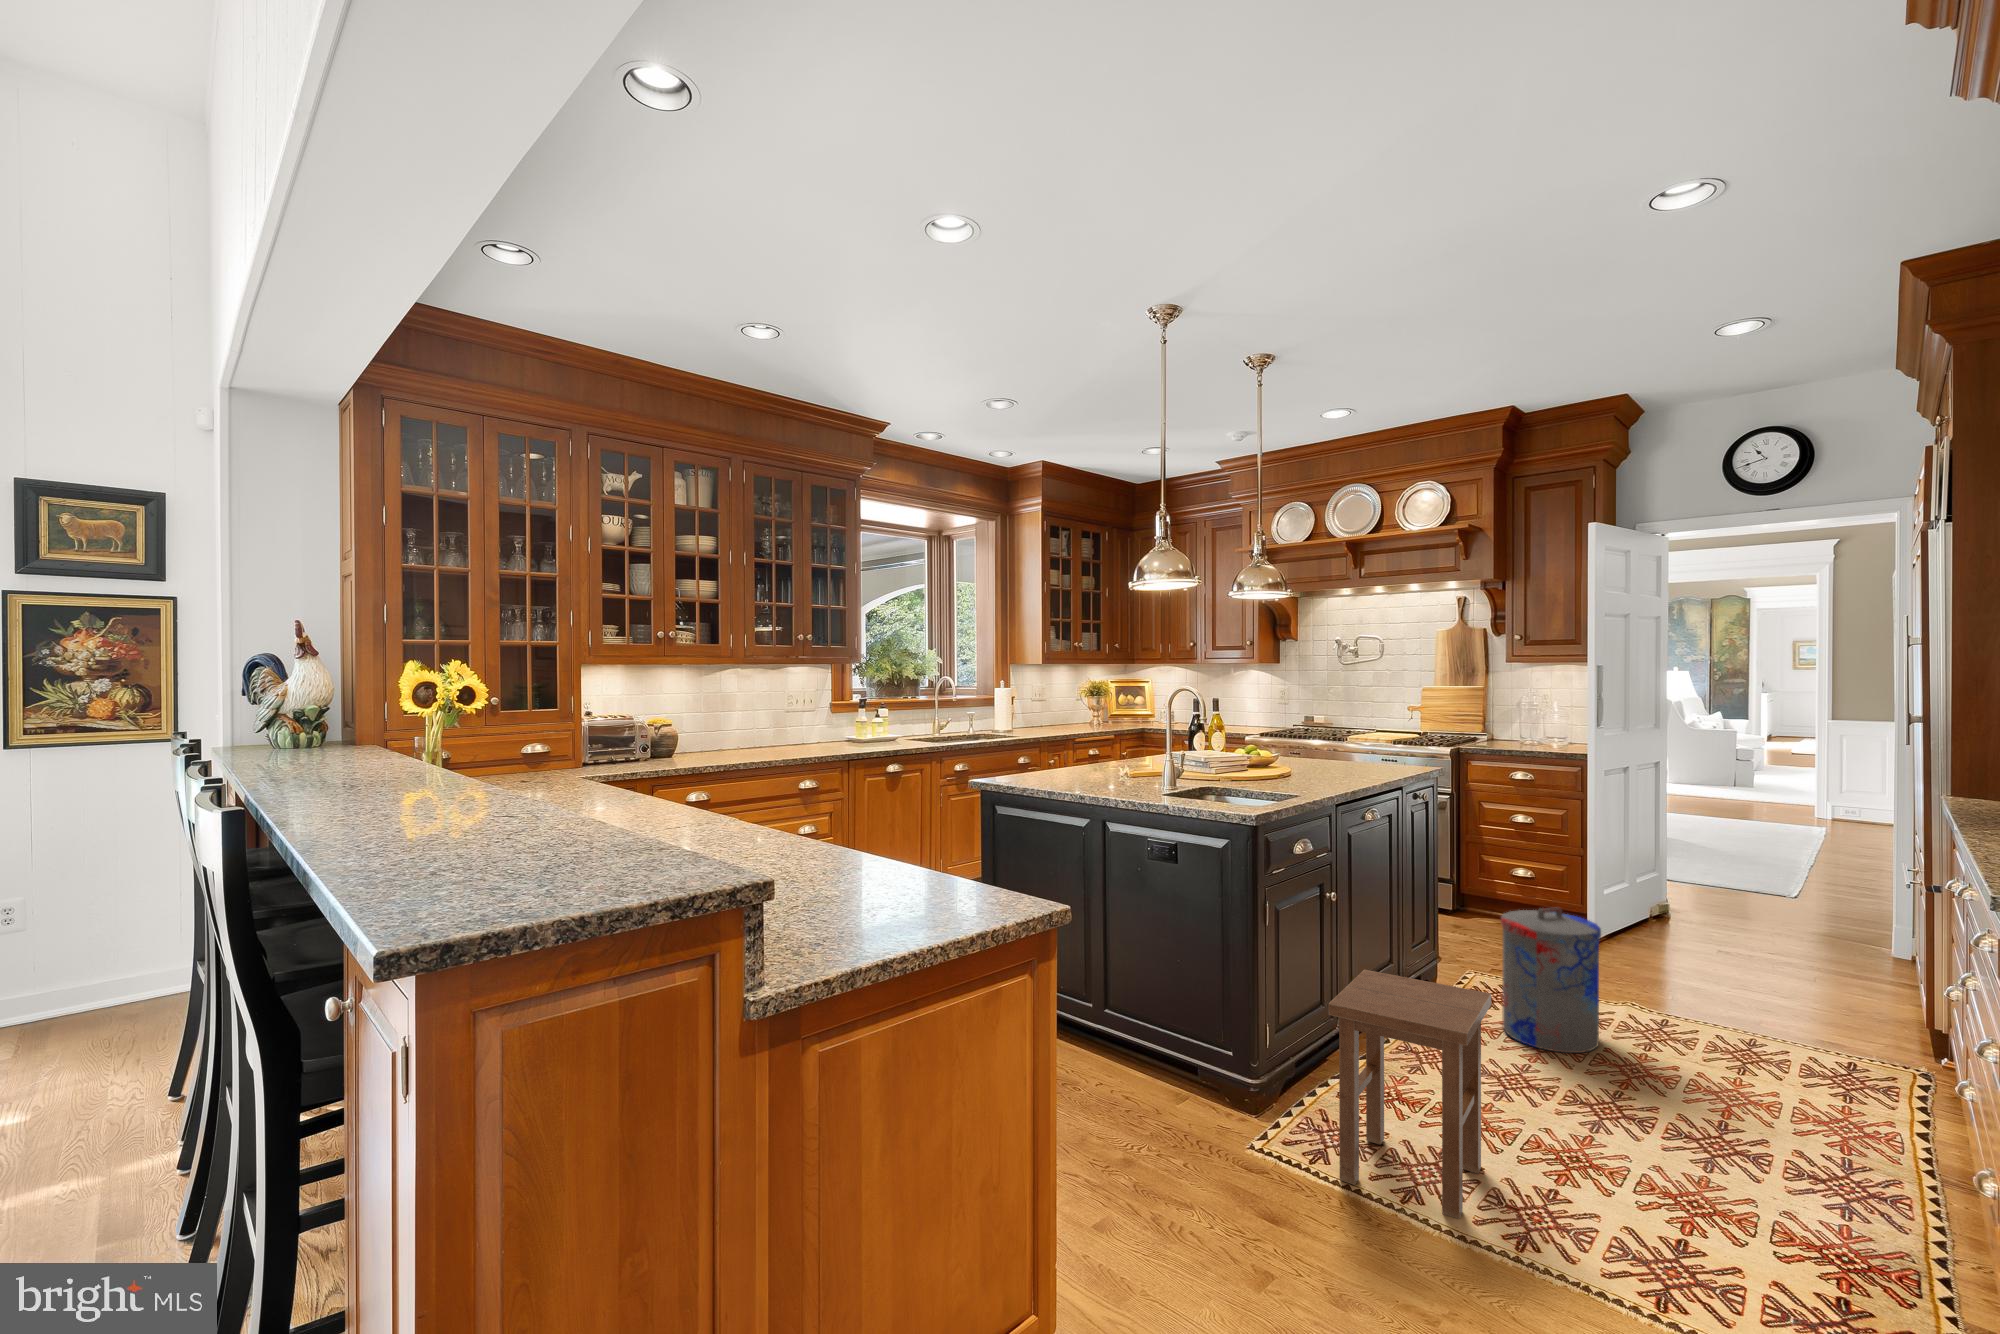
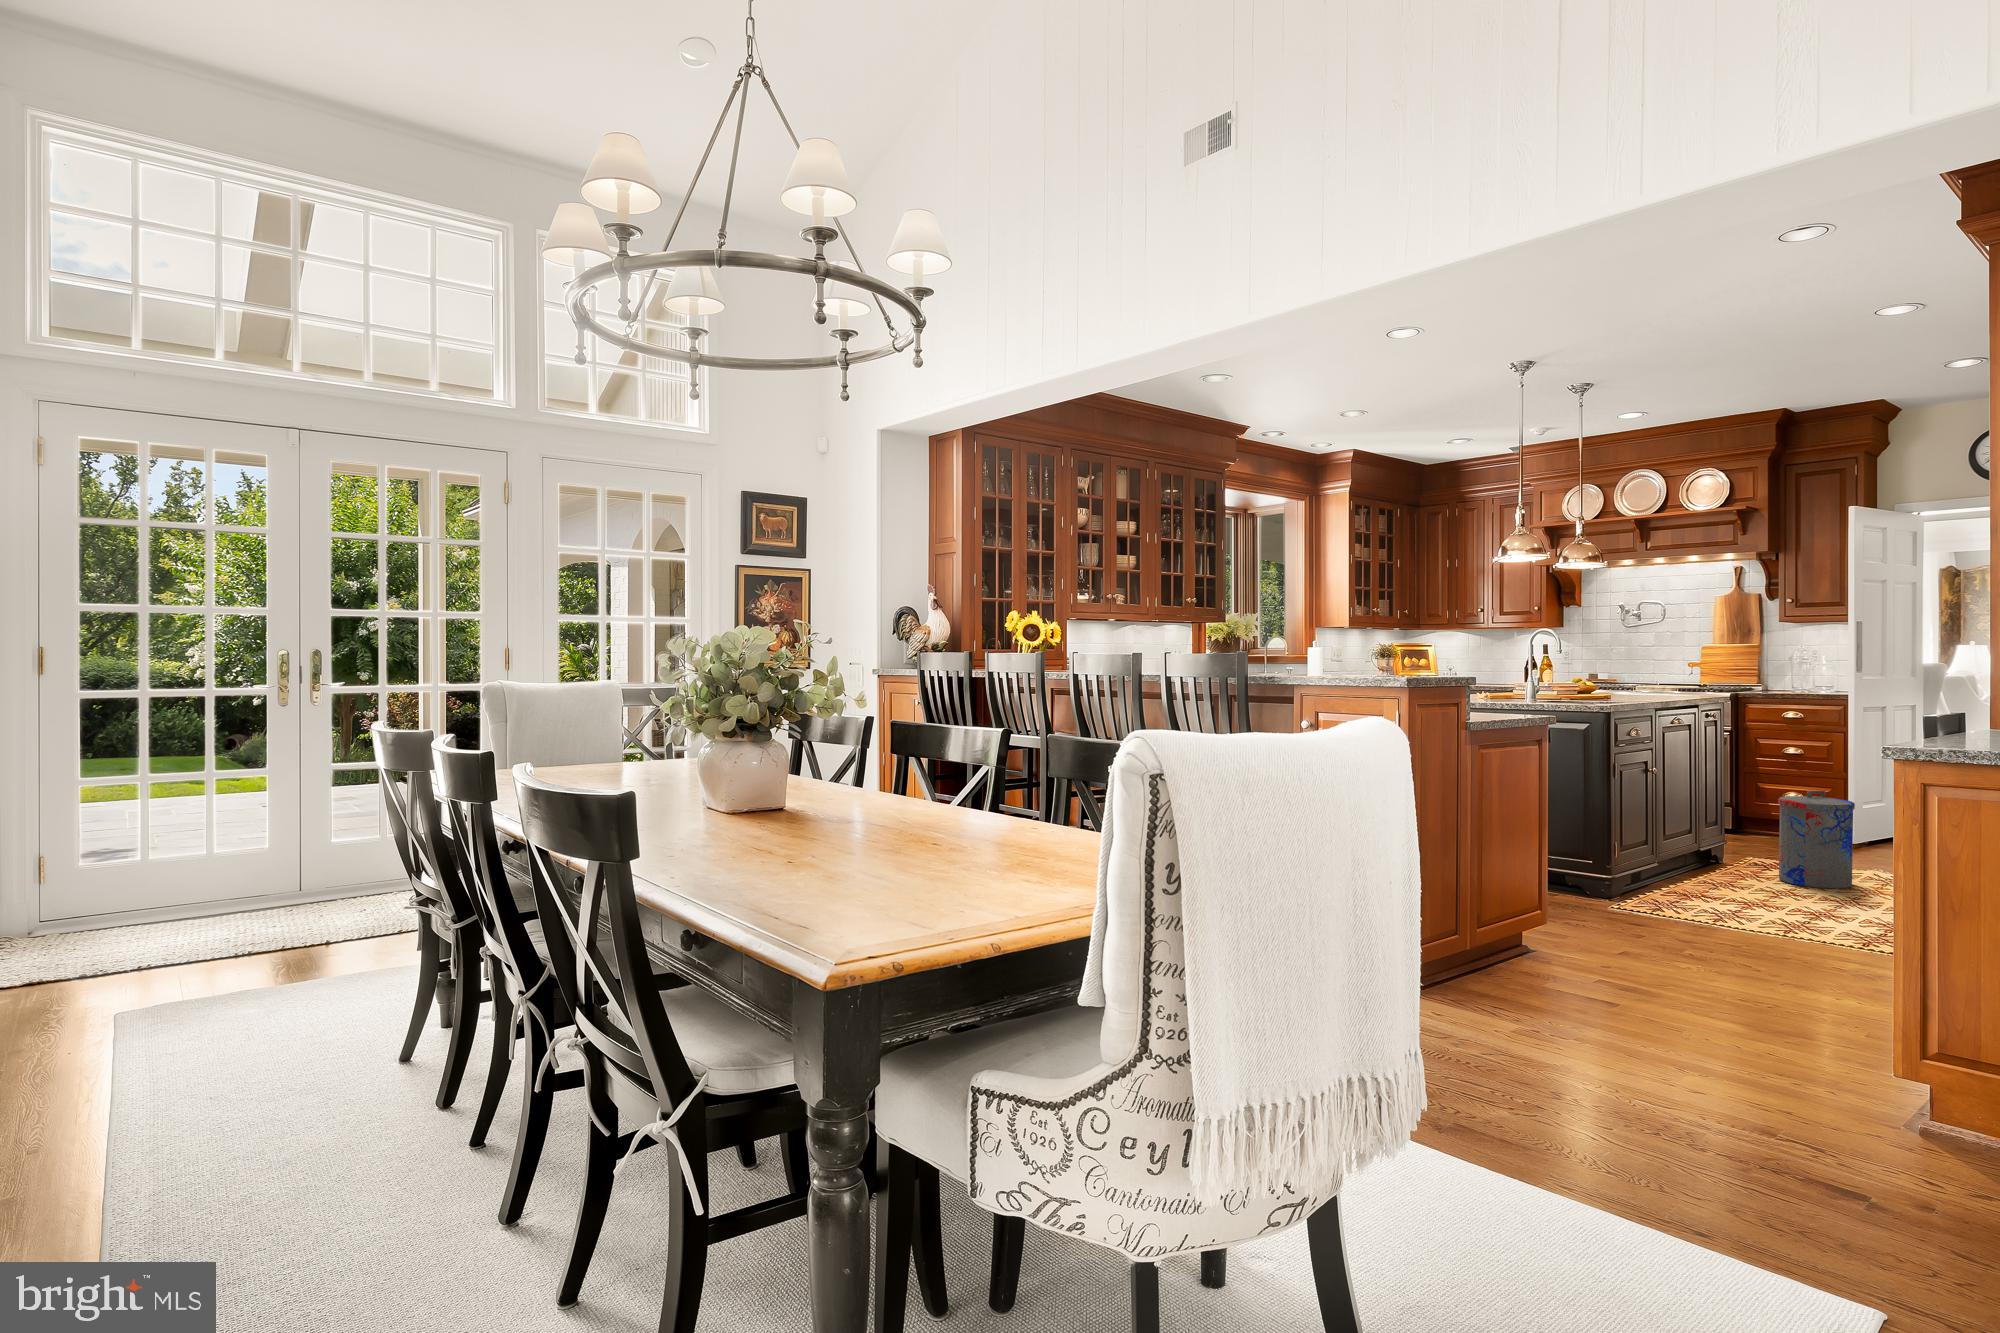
stool: present [1328,970,1491,1219] -> none [1673,806,1777,933]

